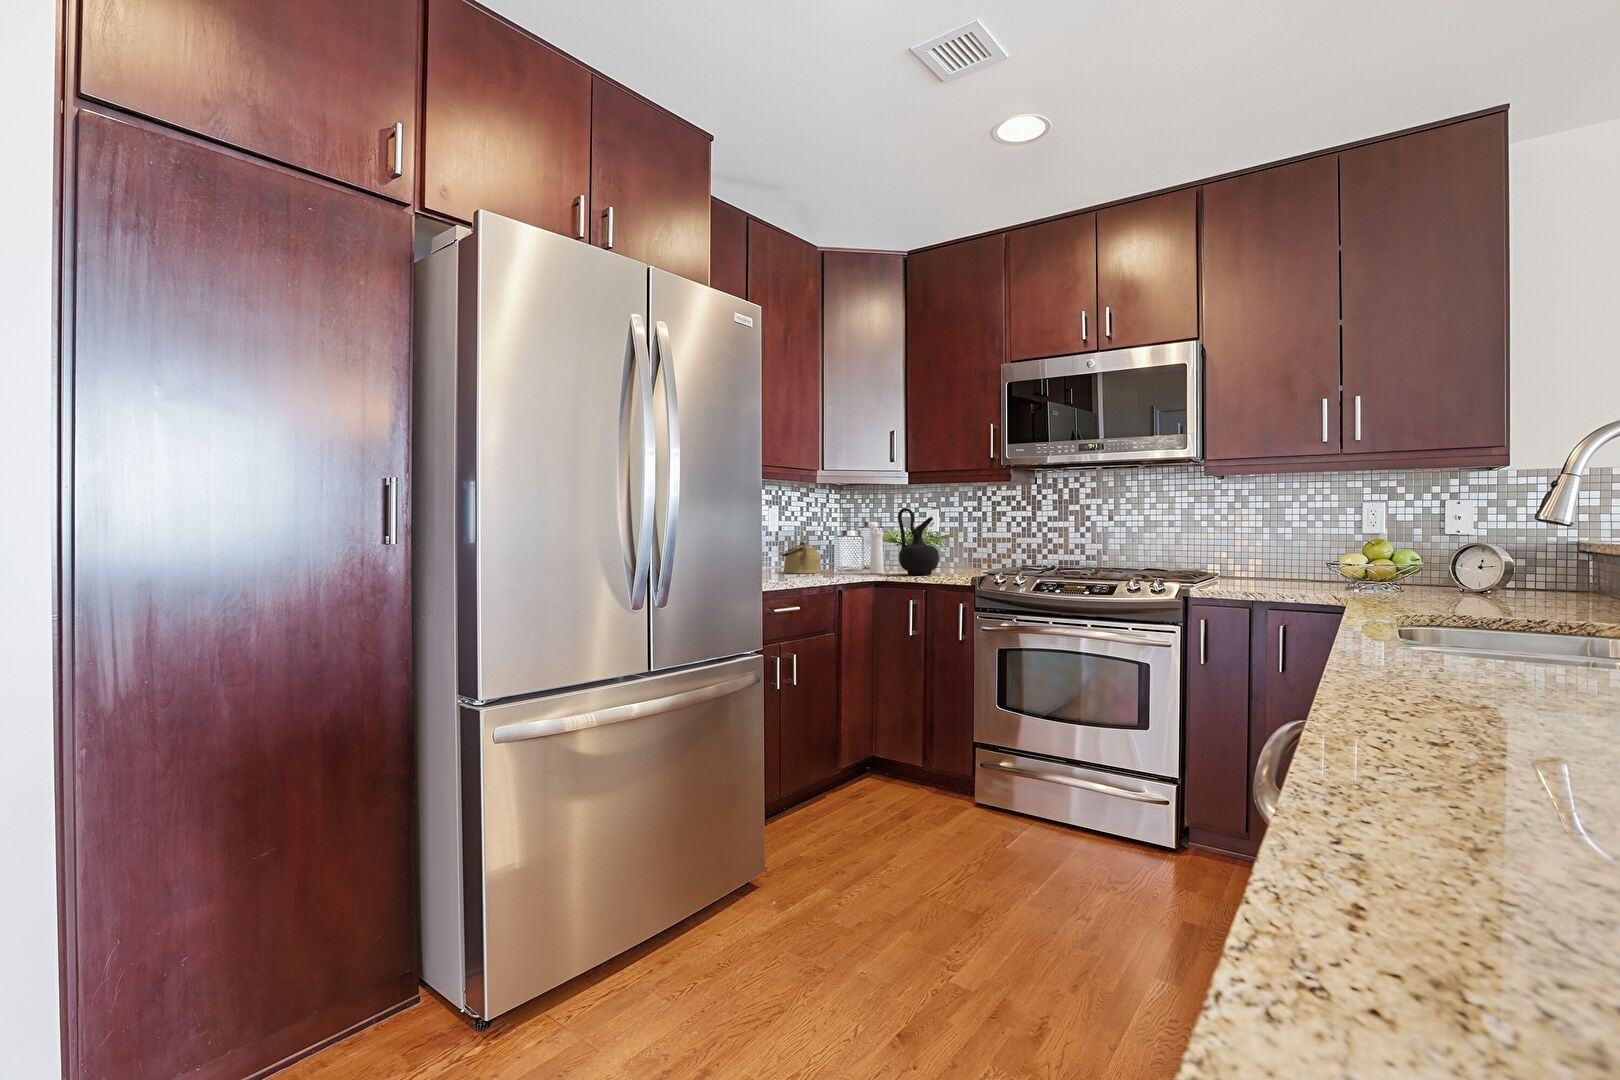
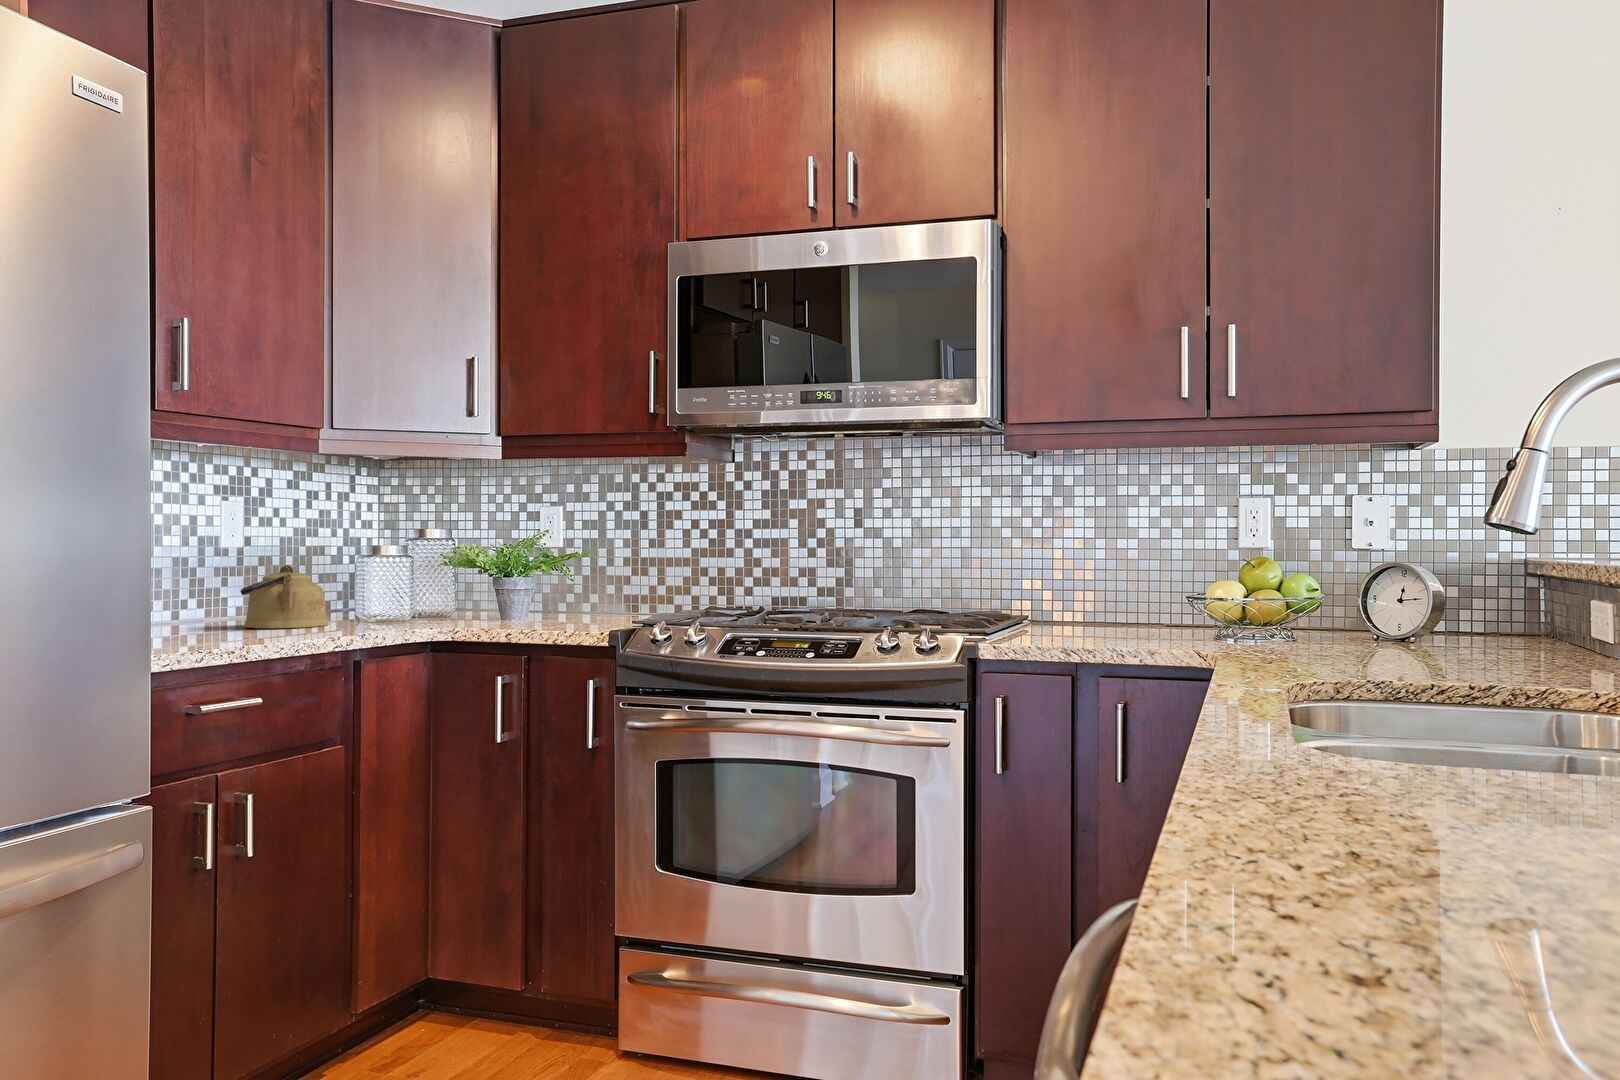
ceramic jug: present [898,508,939,575] -> none [471,500,551,628]
pepper mill: present [868,523,884,574] -> none [419,529,447,626]

